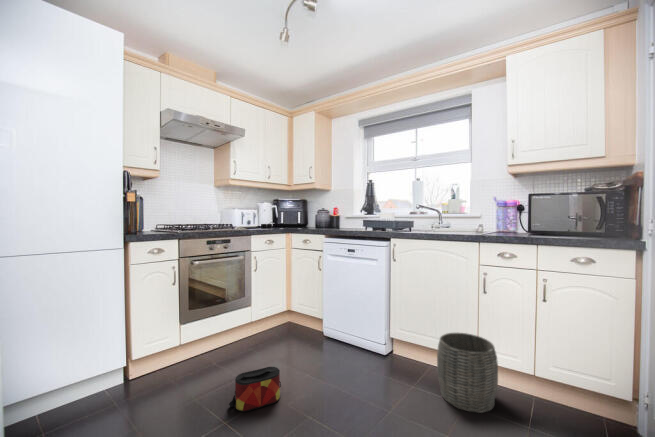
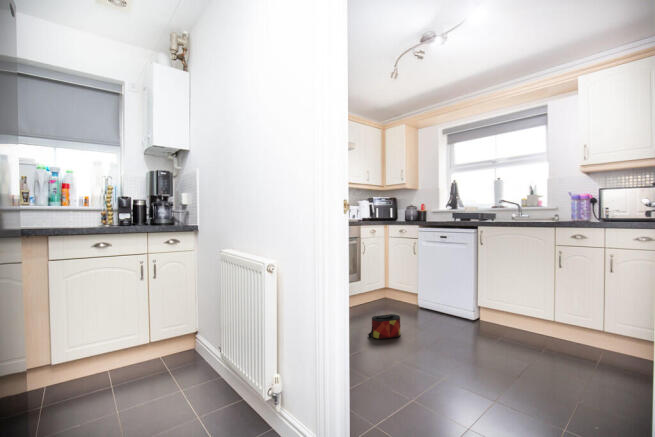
woven basket: present [437,333,498,413] -> none [520,298,570,351]

